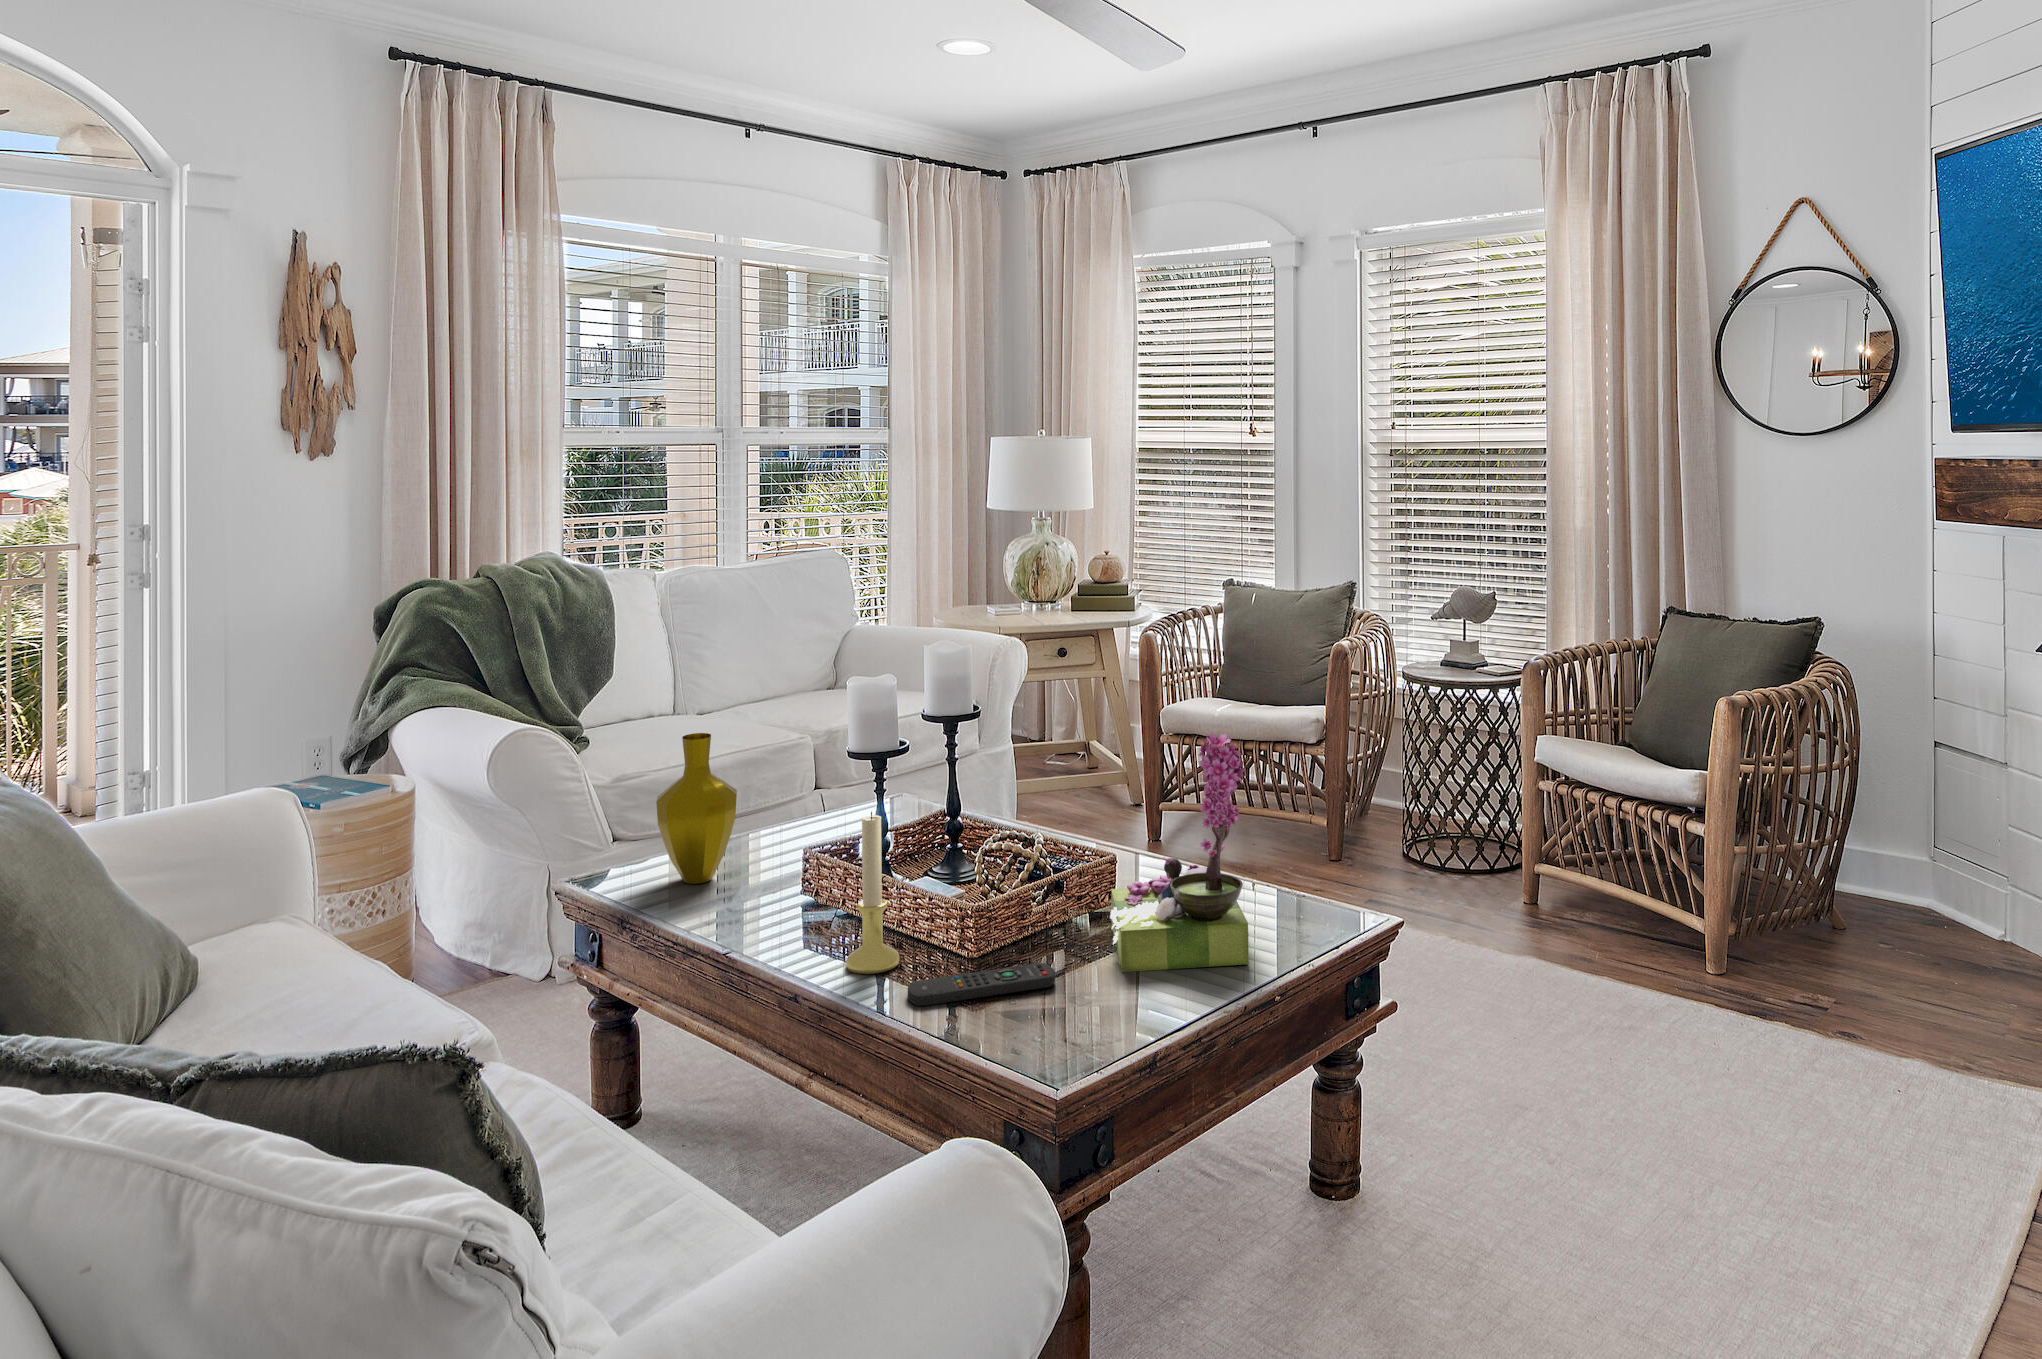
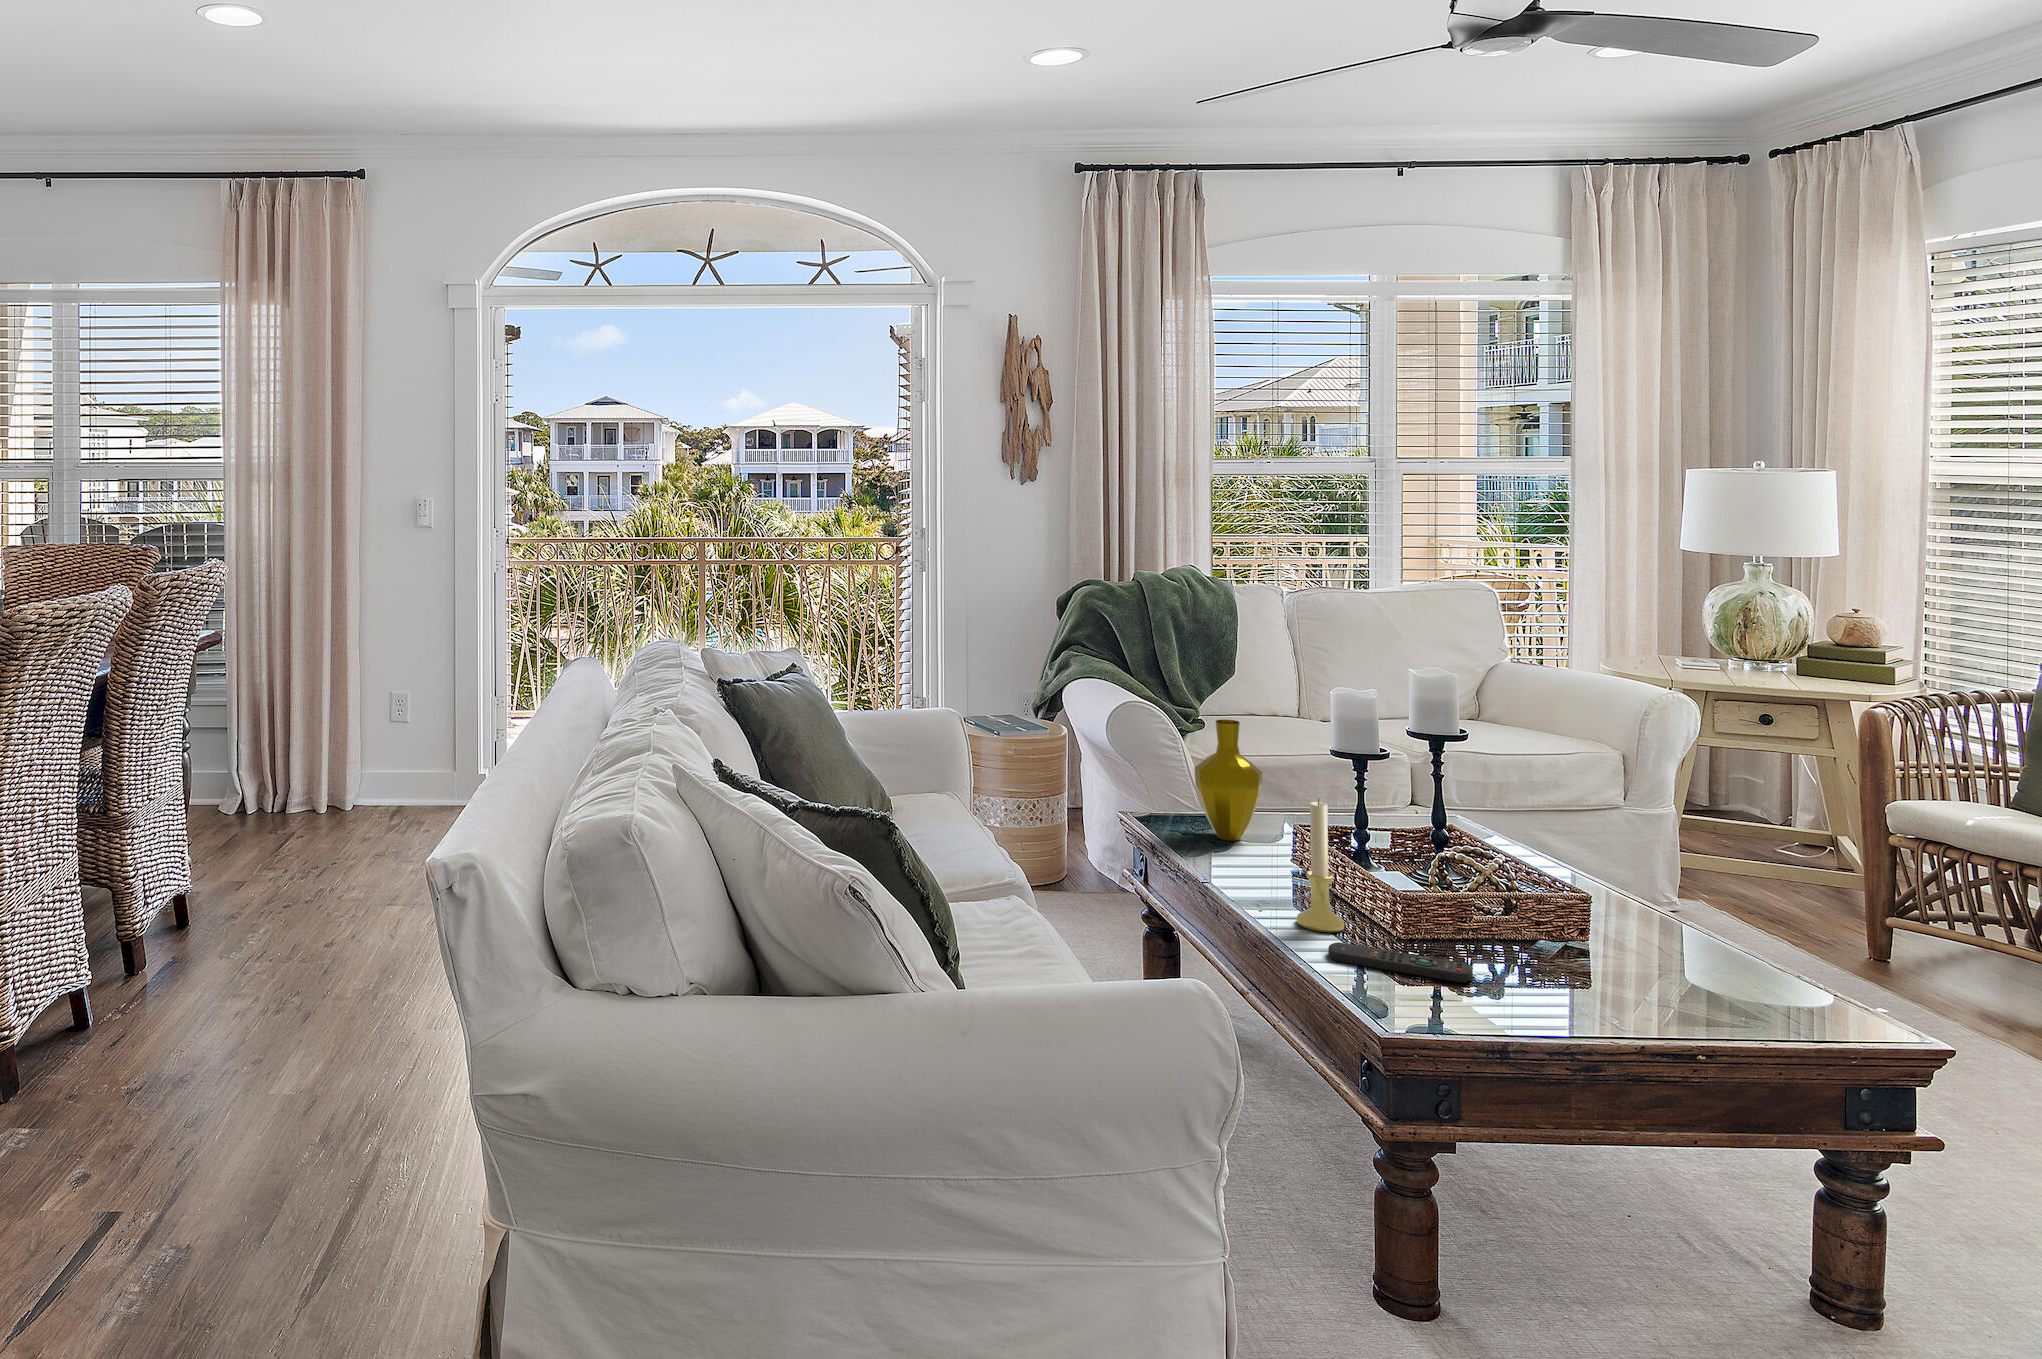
flower arrangement: present [1110,732,1255,972] -> none [1543,793,1732,1030]

